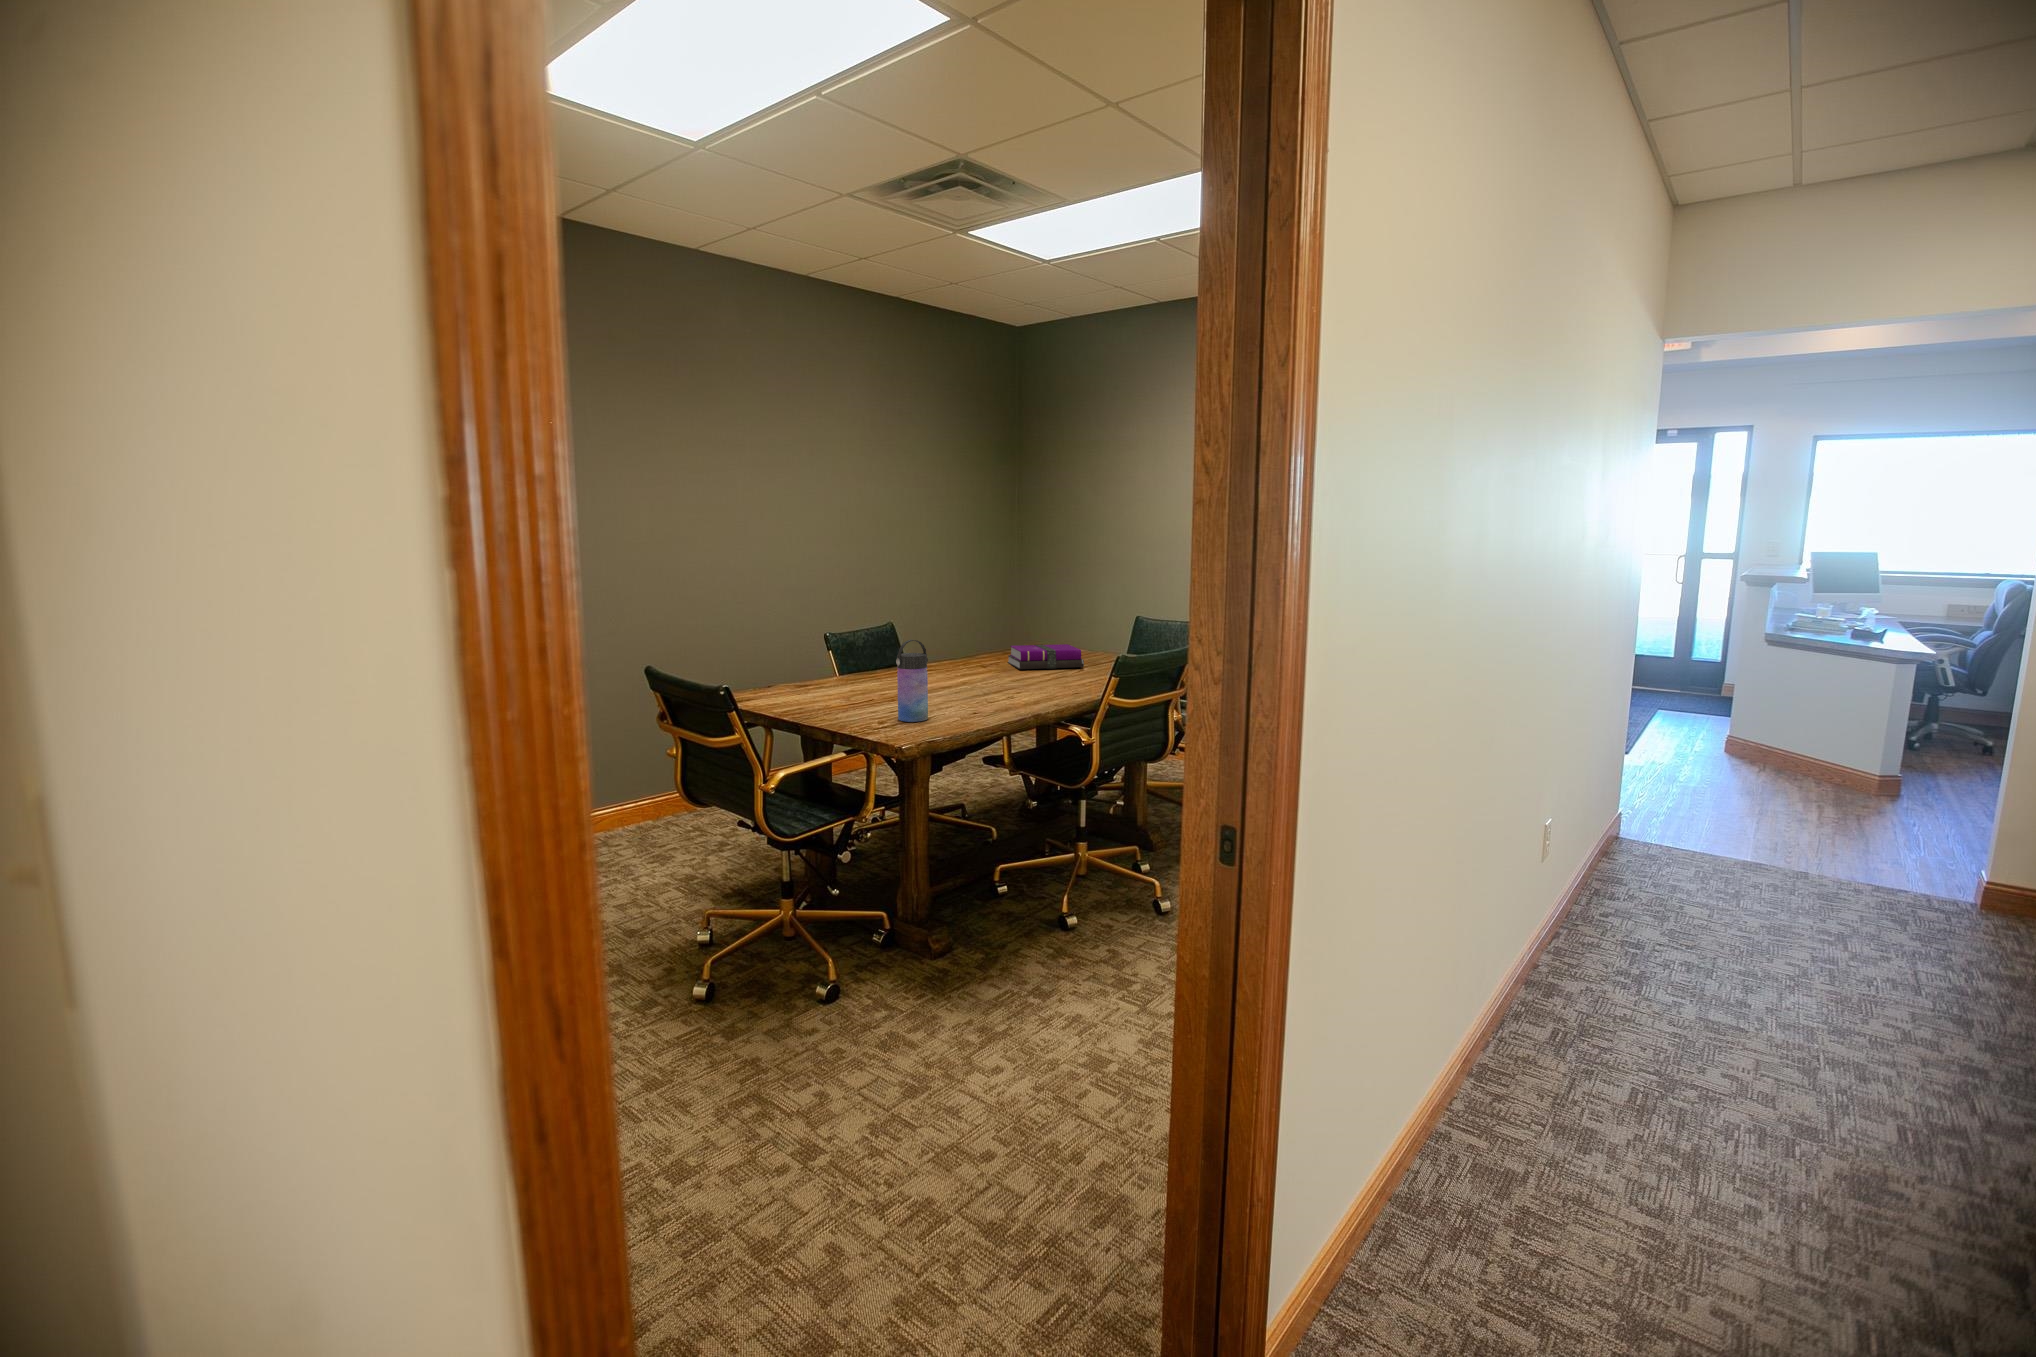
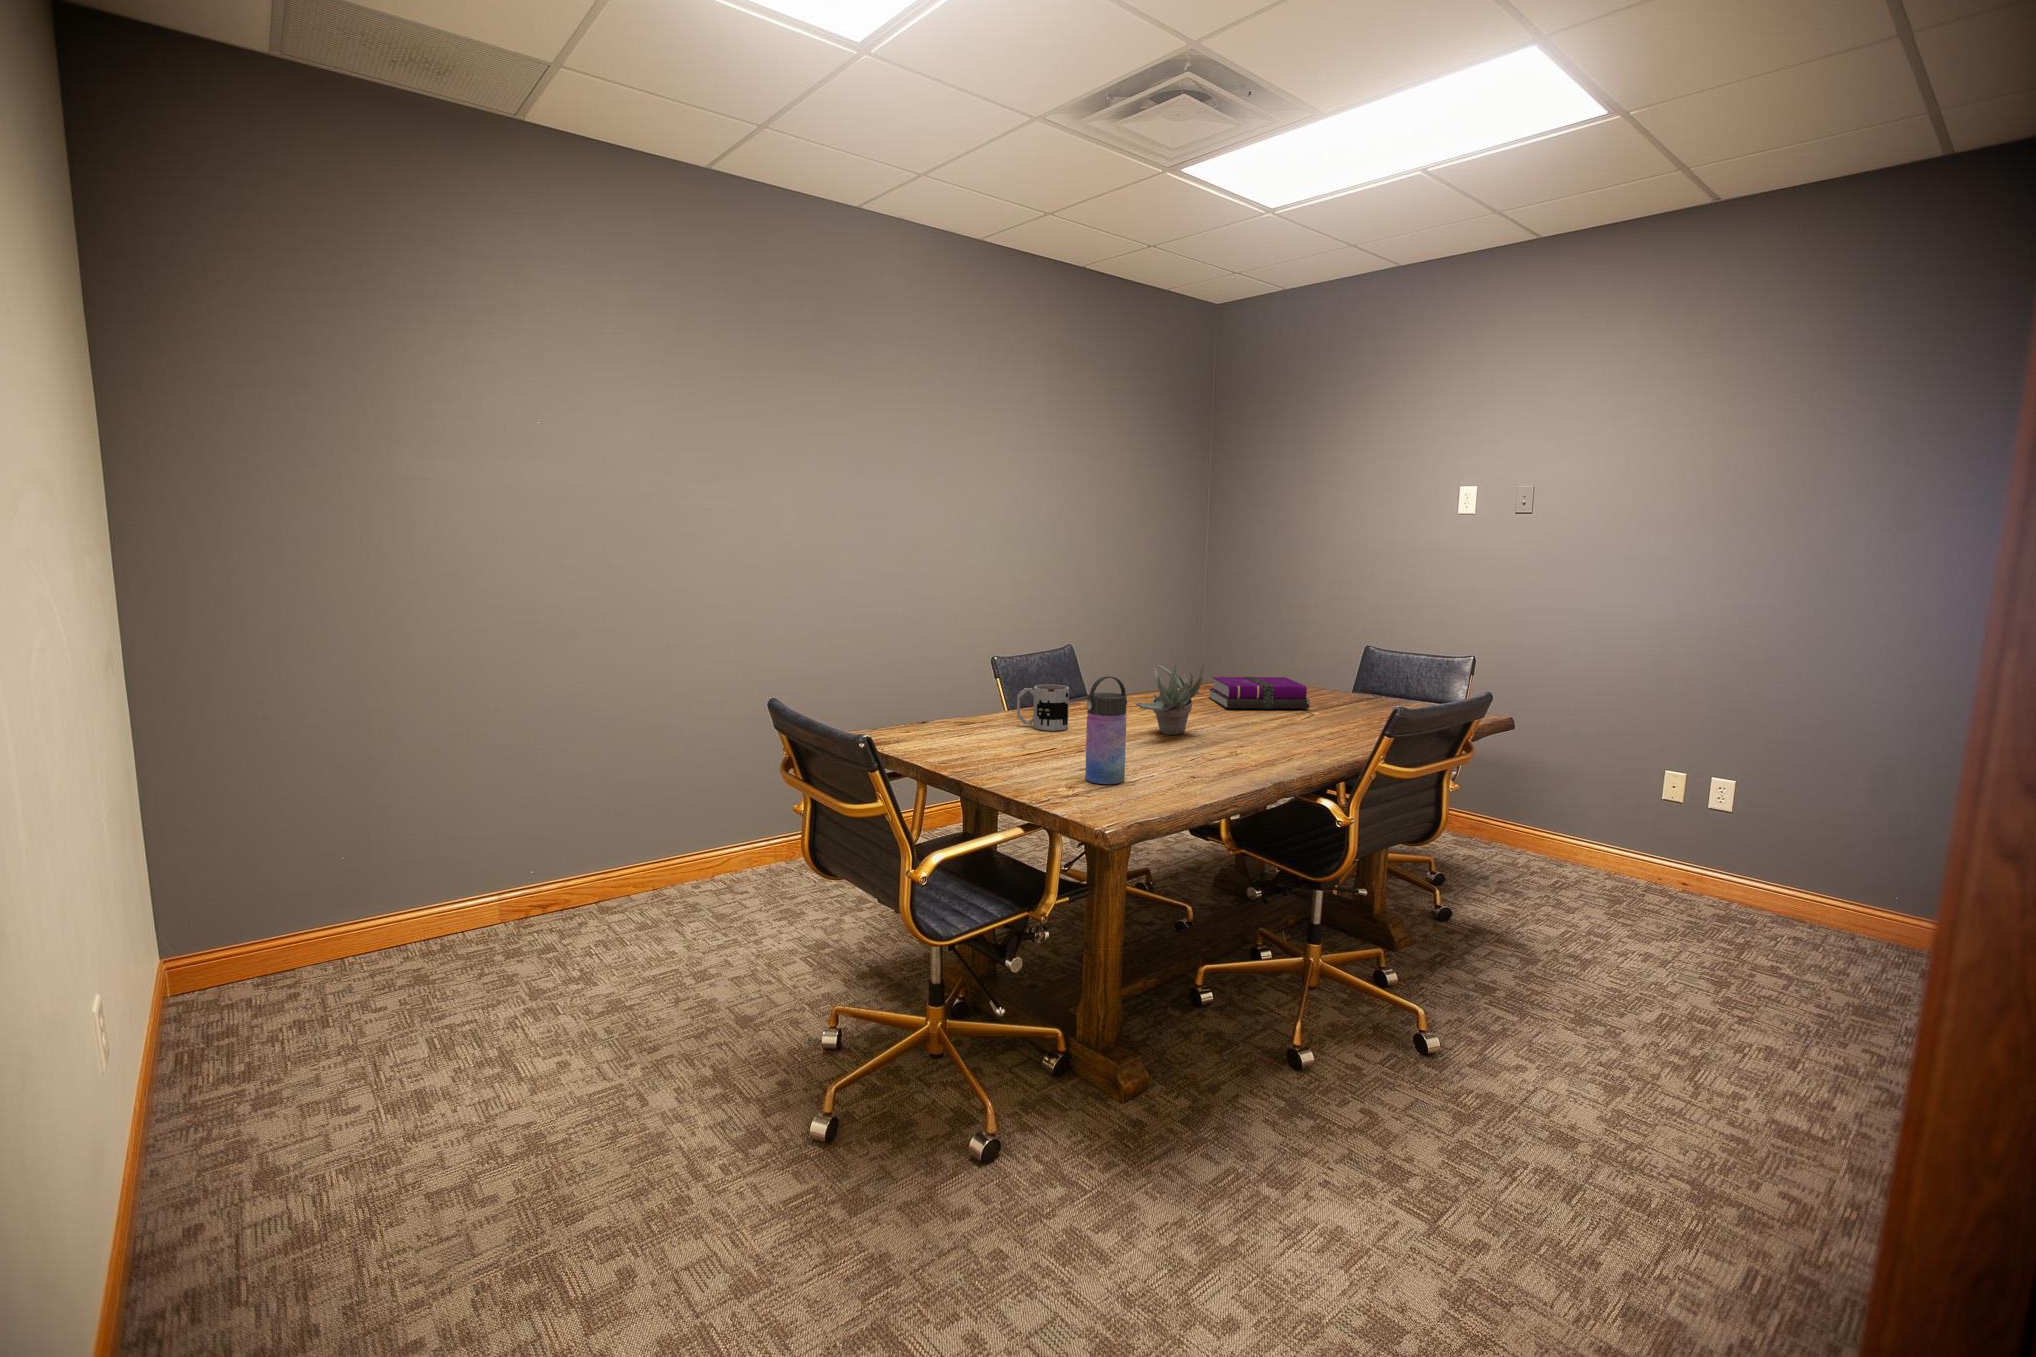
succulent plant: none [940,622,994,689] -> present [1136,651,1204,735]
mug: none [848,653,890,689] -> present [1017,685,1069,731]

